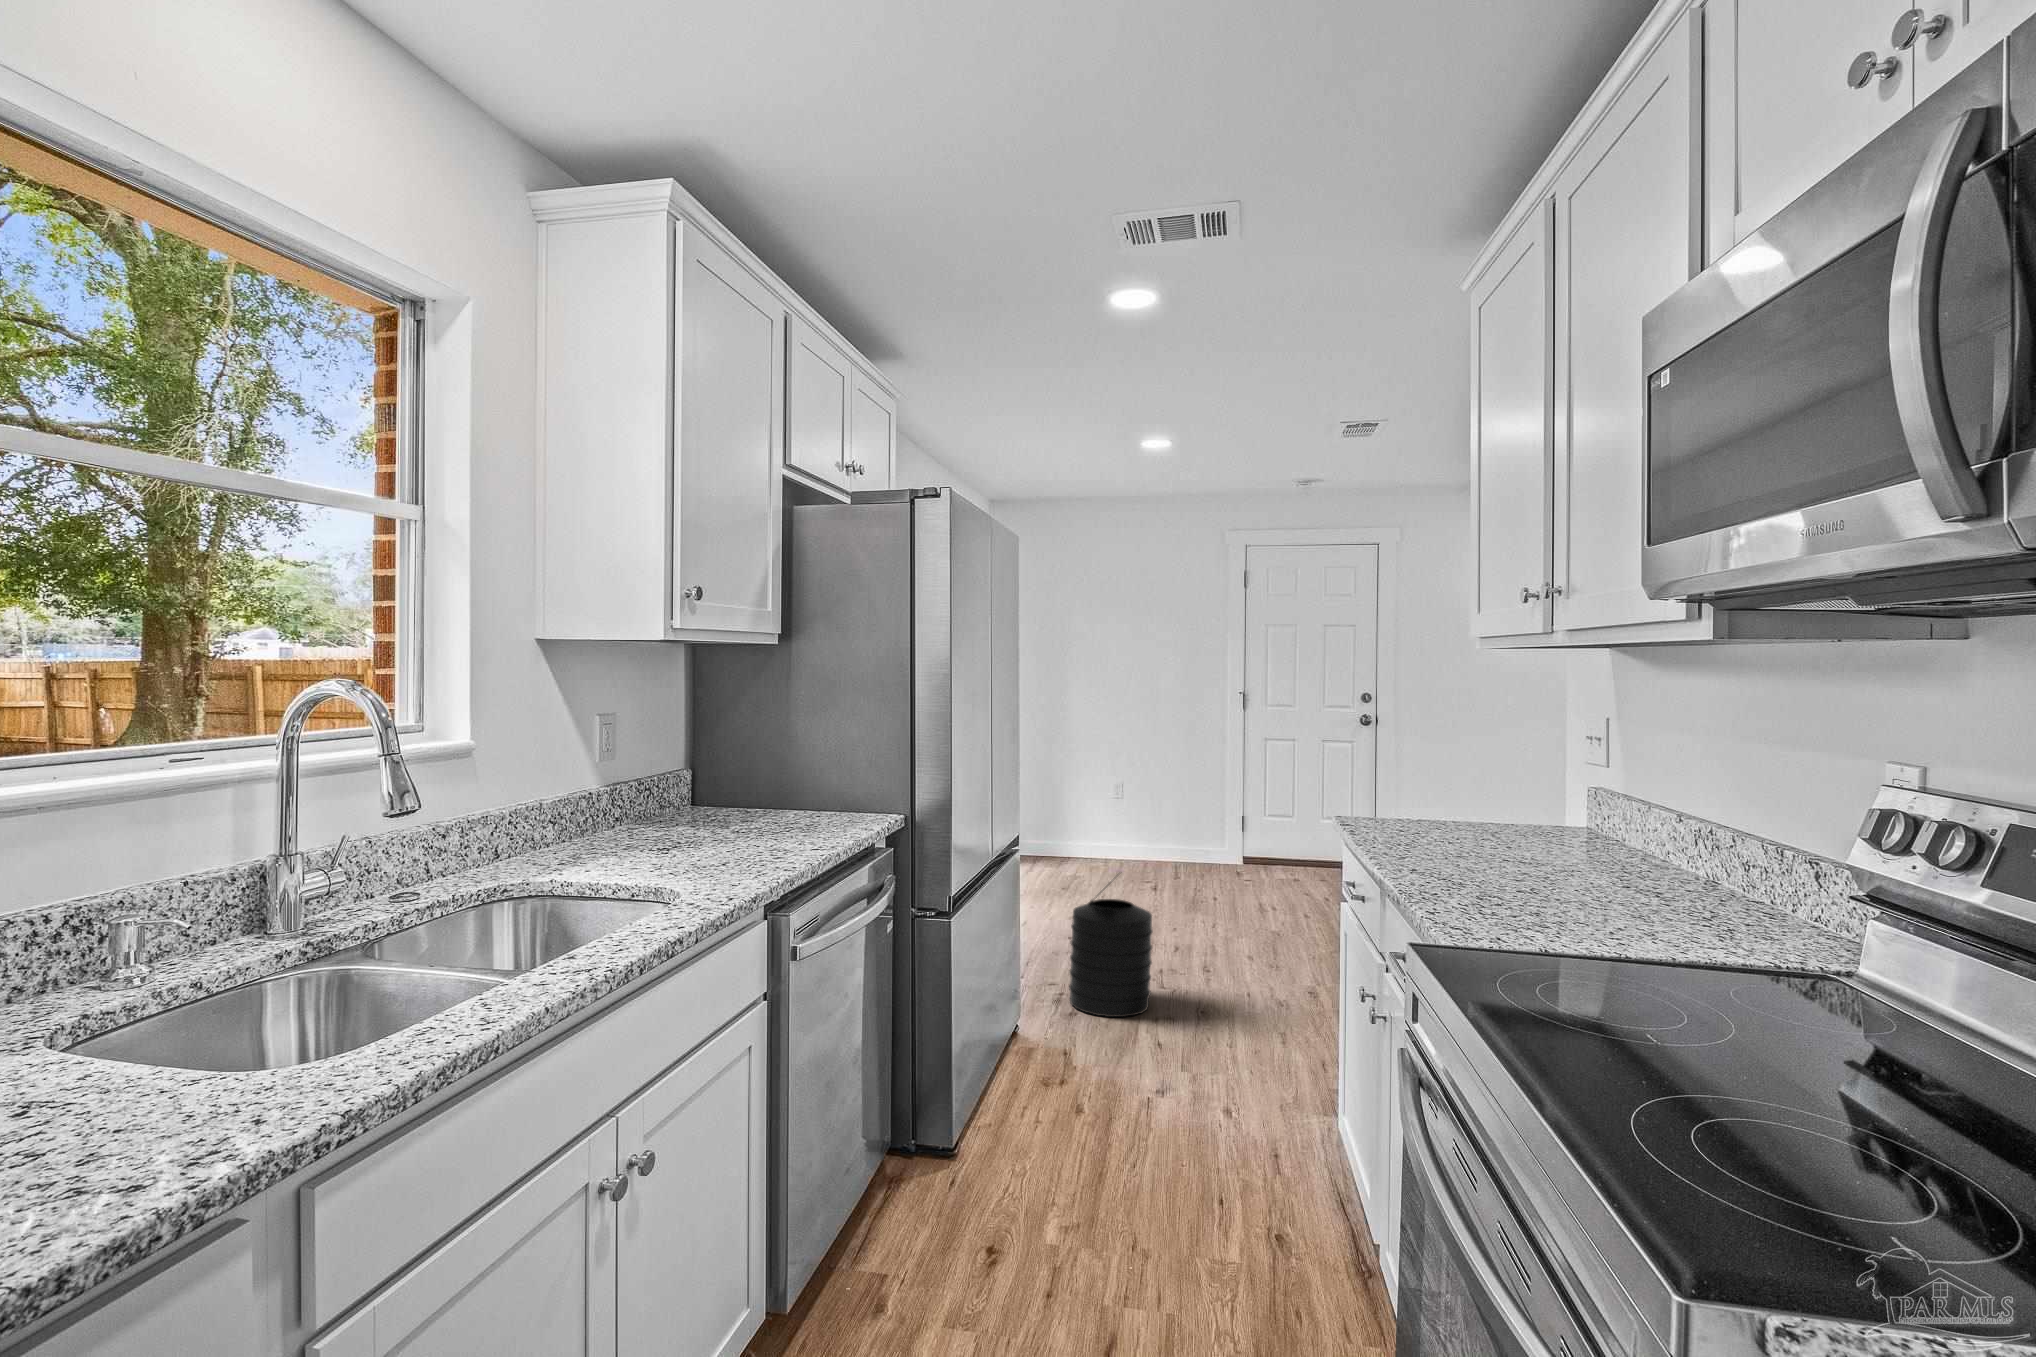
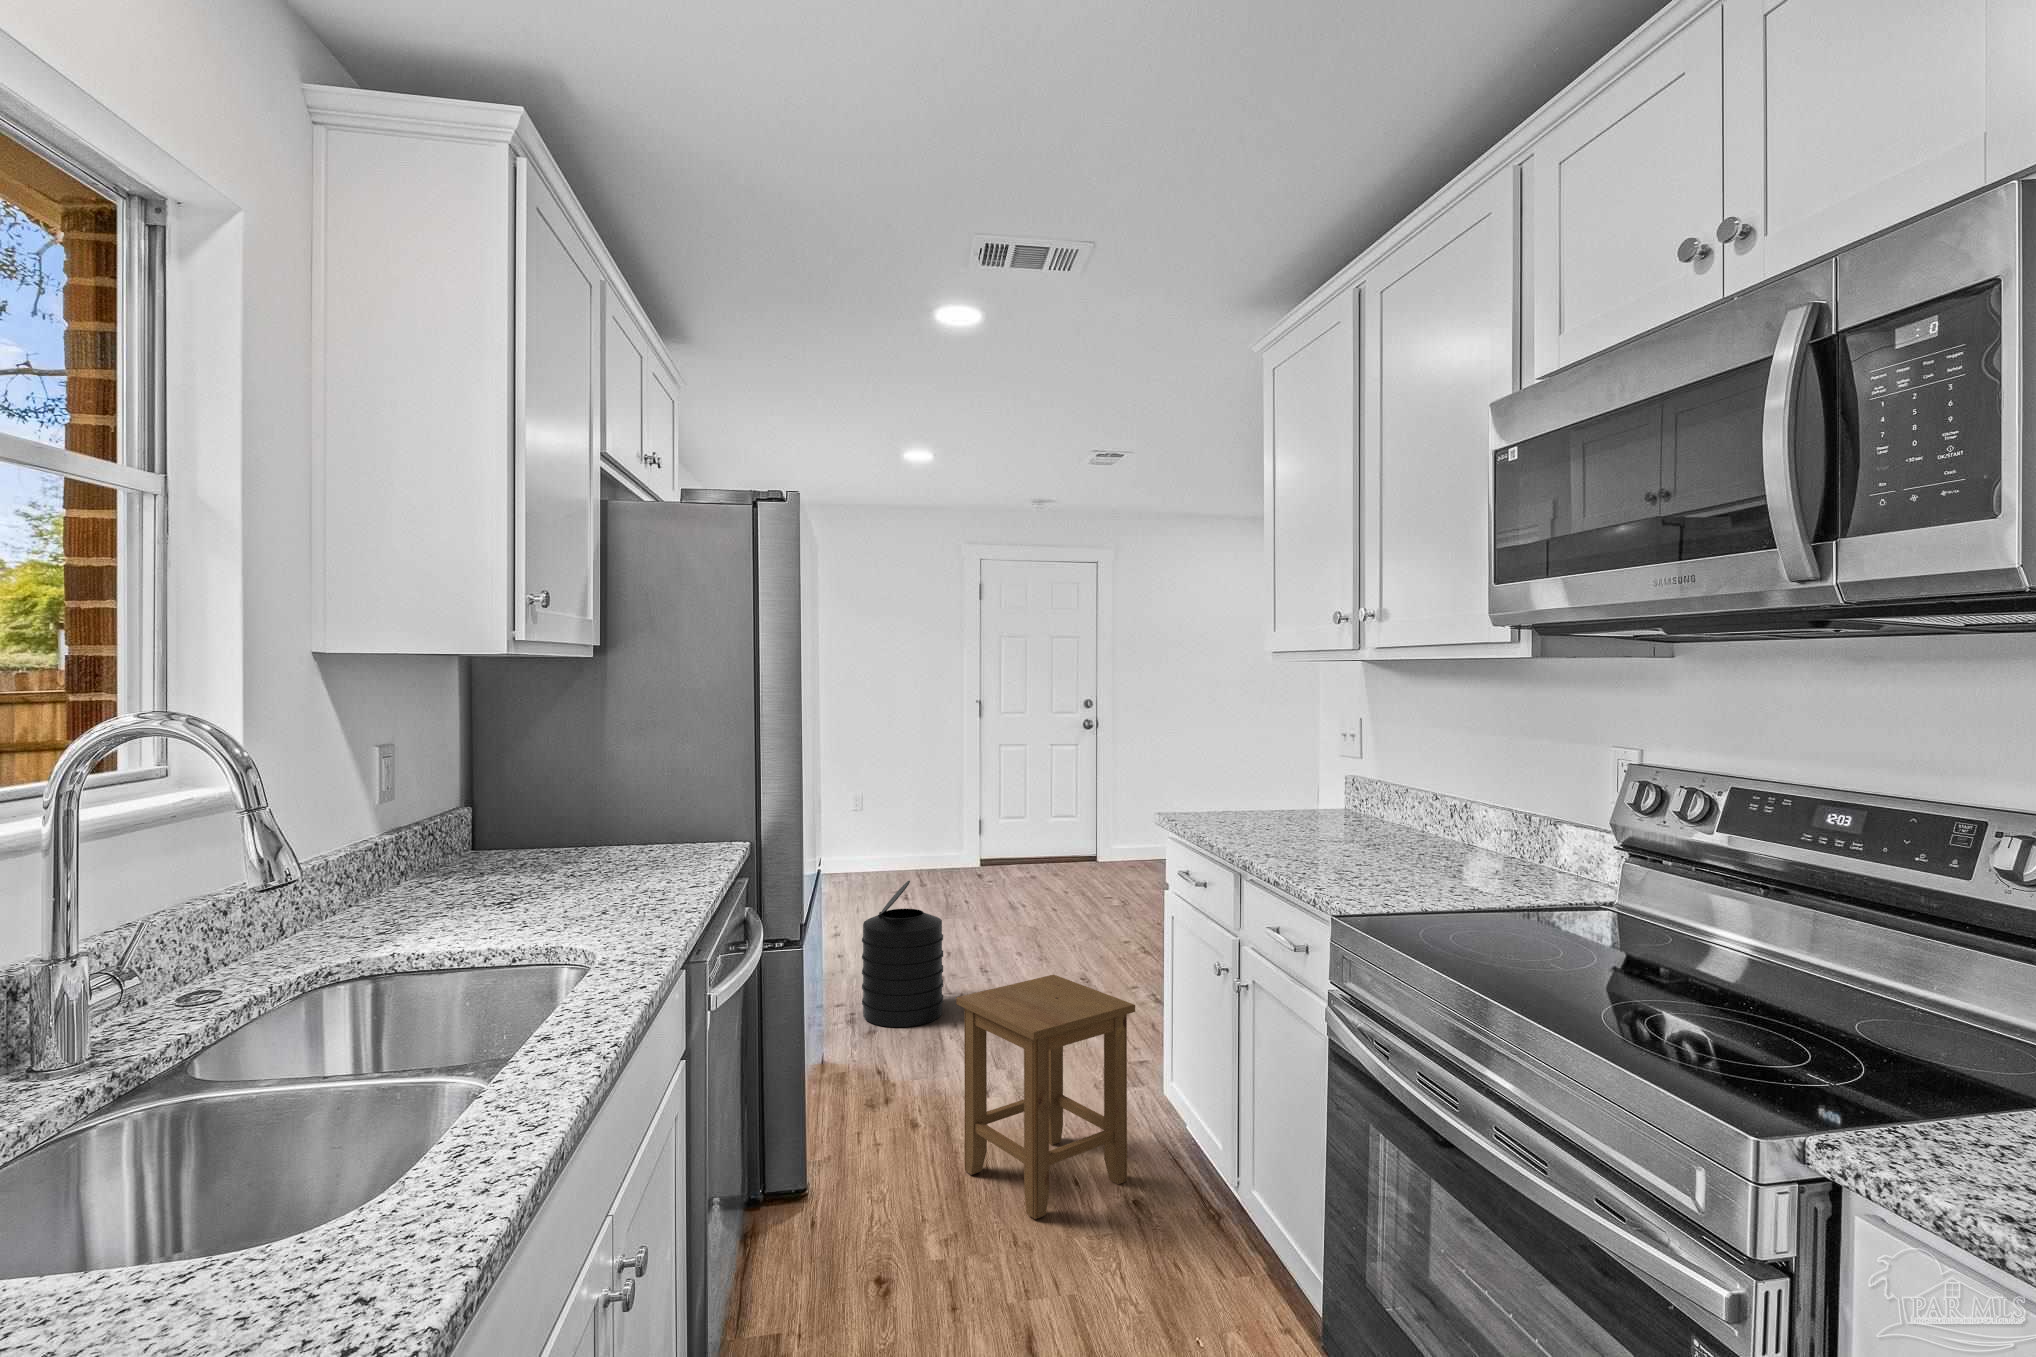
stool: none [1110,983,1291,1227] -> present [956,975,1135,1219]

